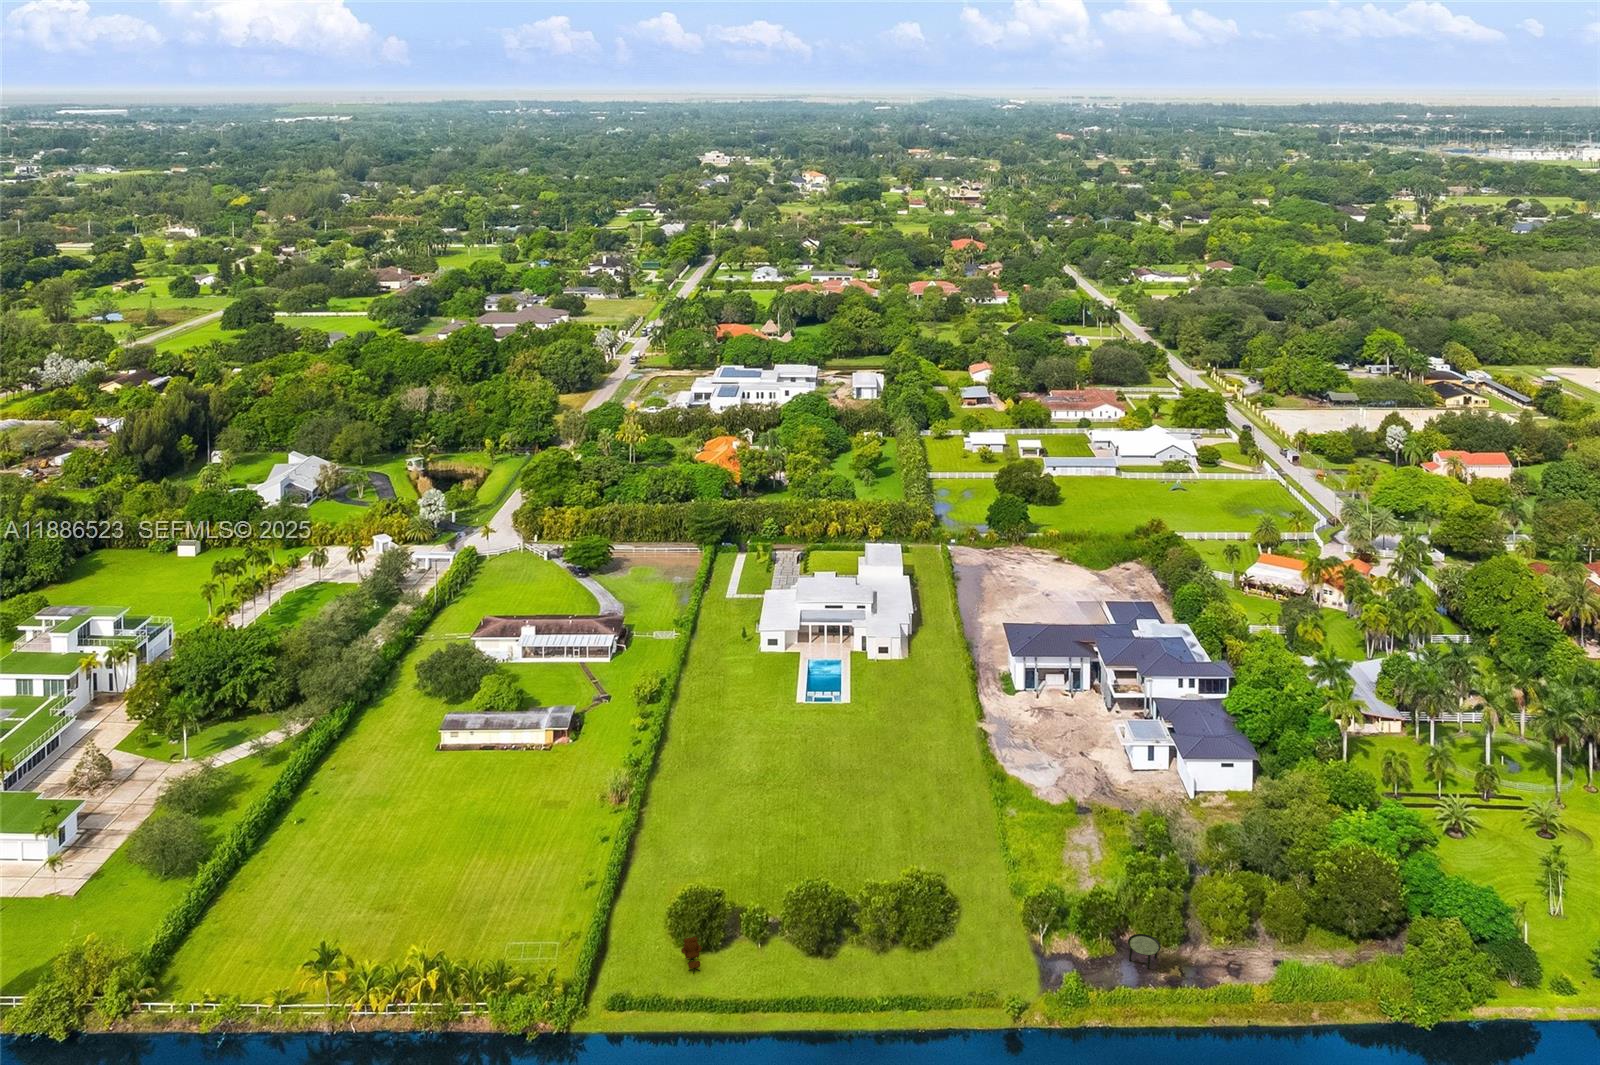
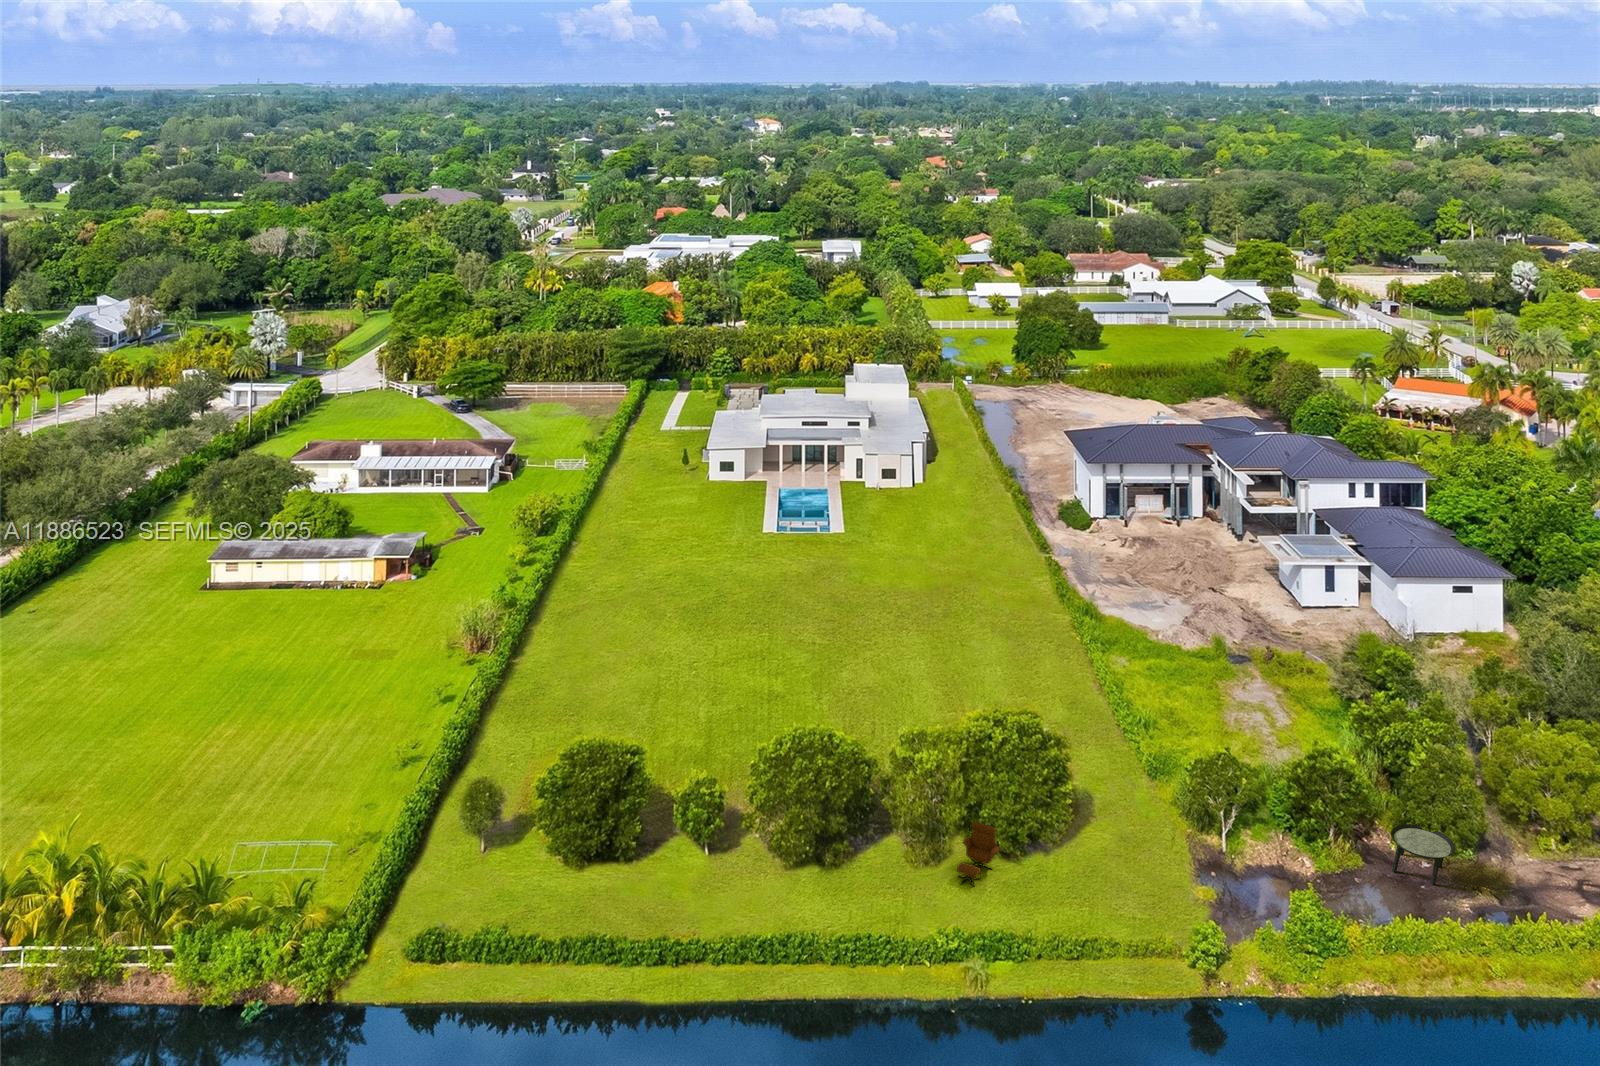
lounge chair: present [682,937,702,974] -> present [957,822,999,886]

